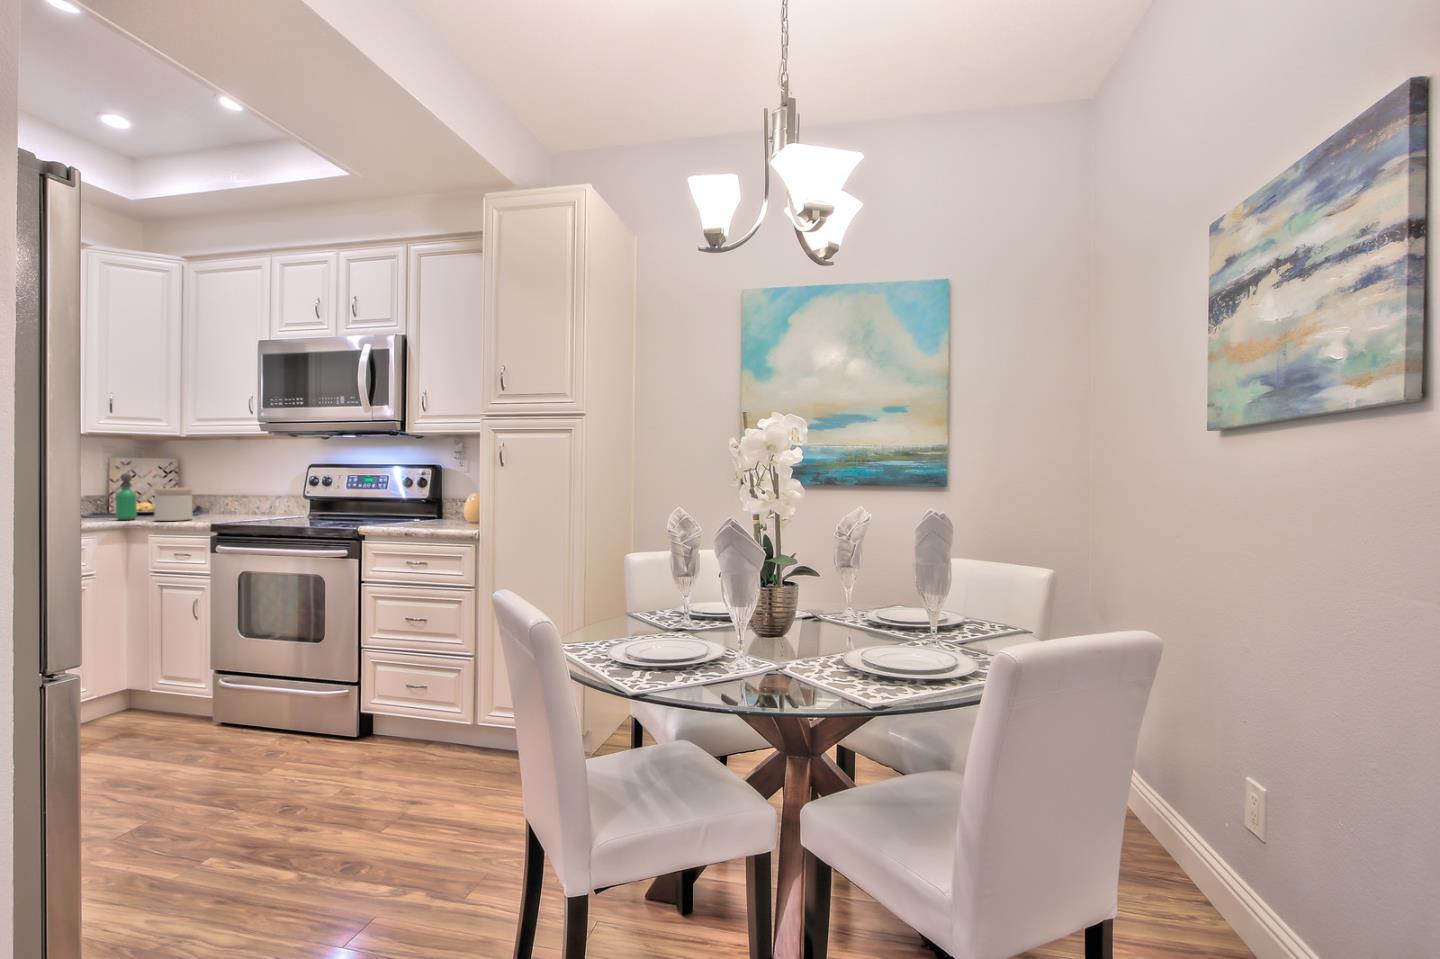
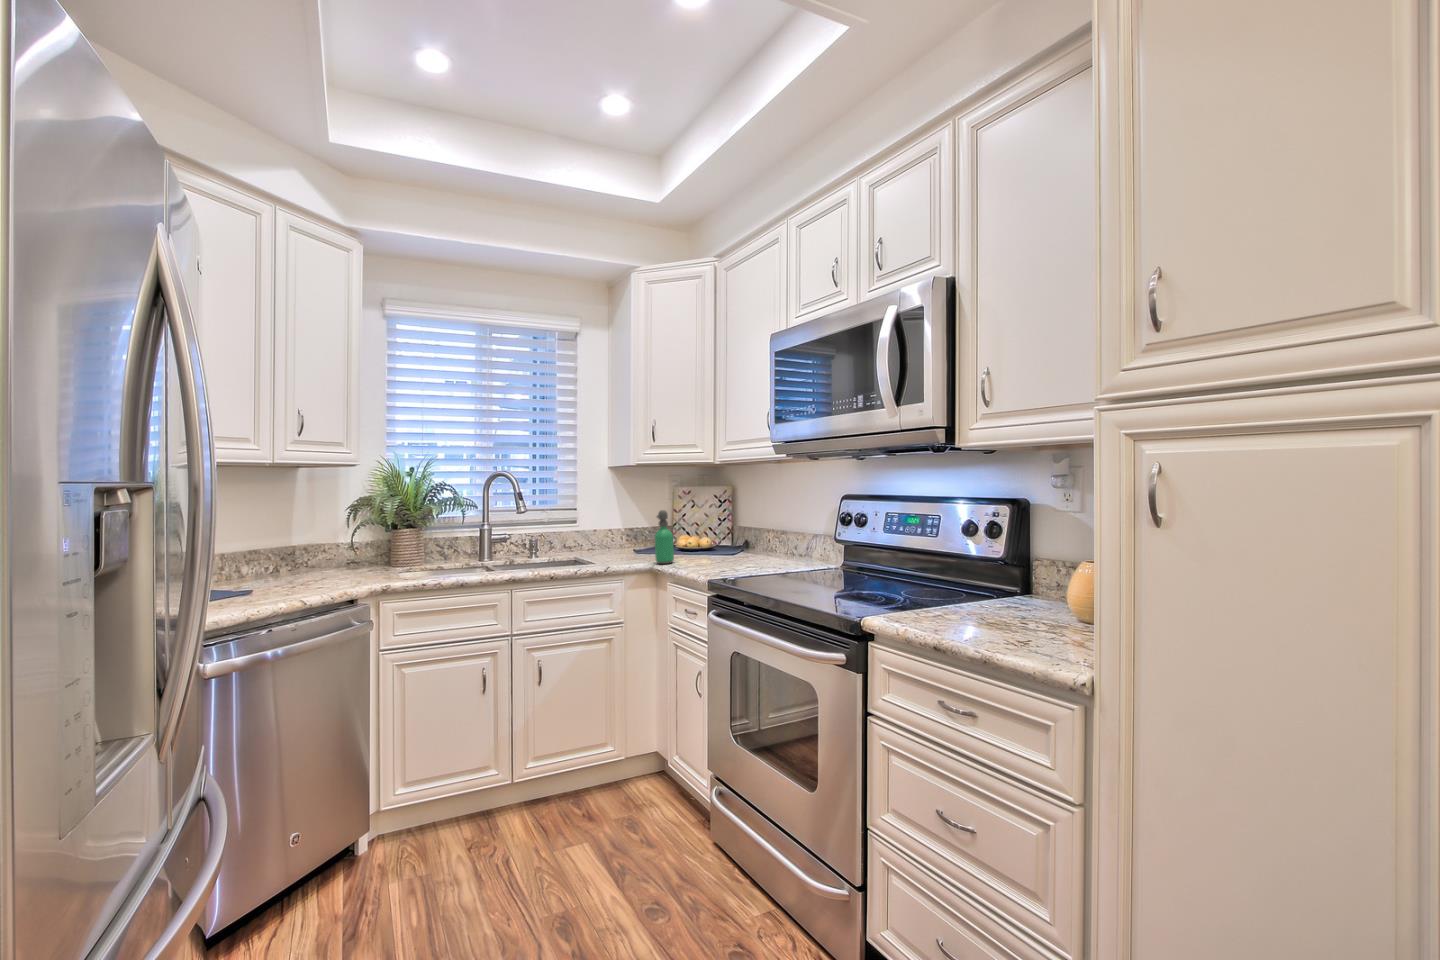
jar: present [154,488,193,521] -> none [679,527,718,570]

